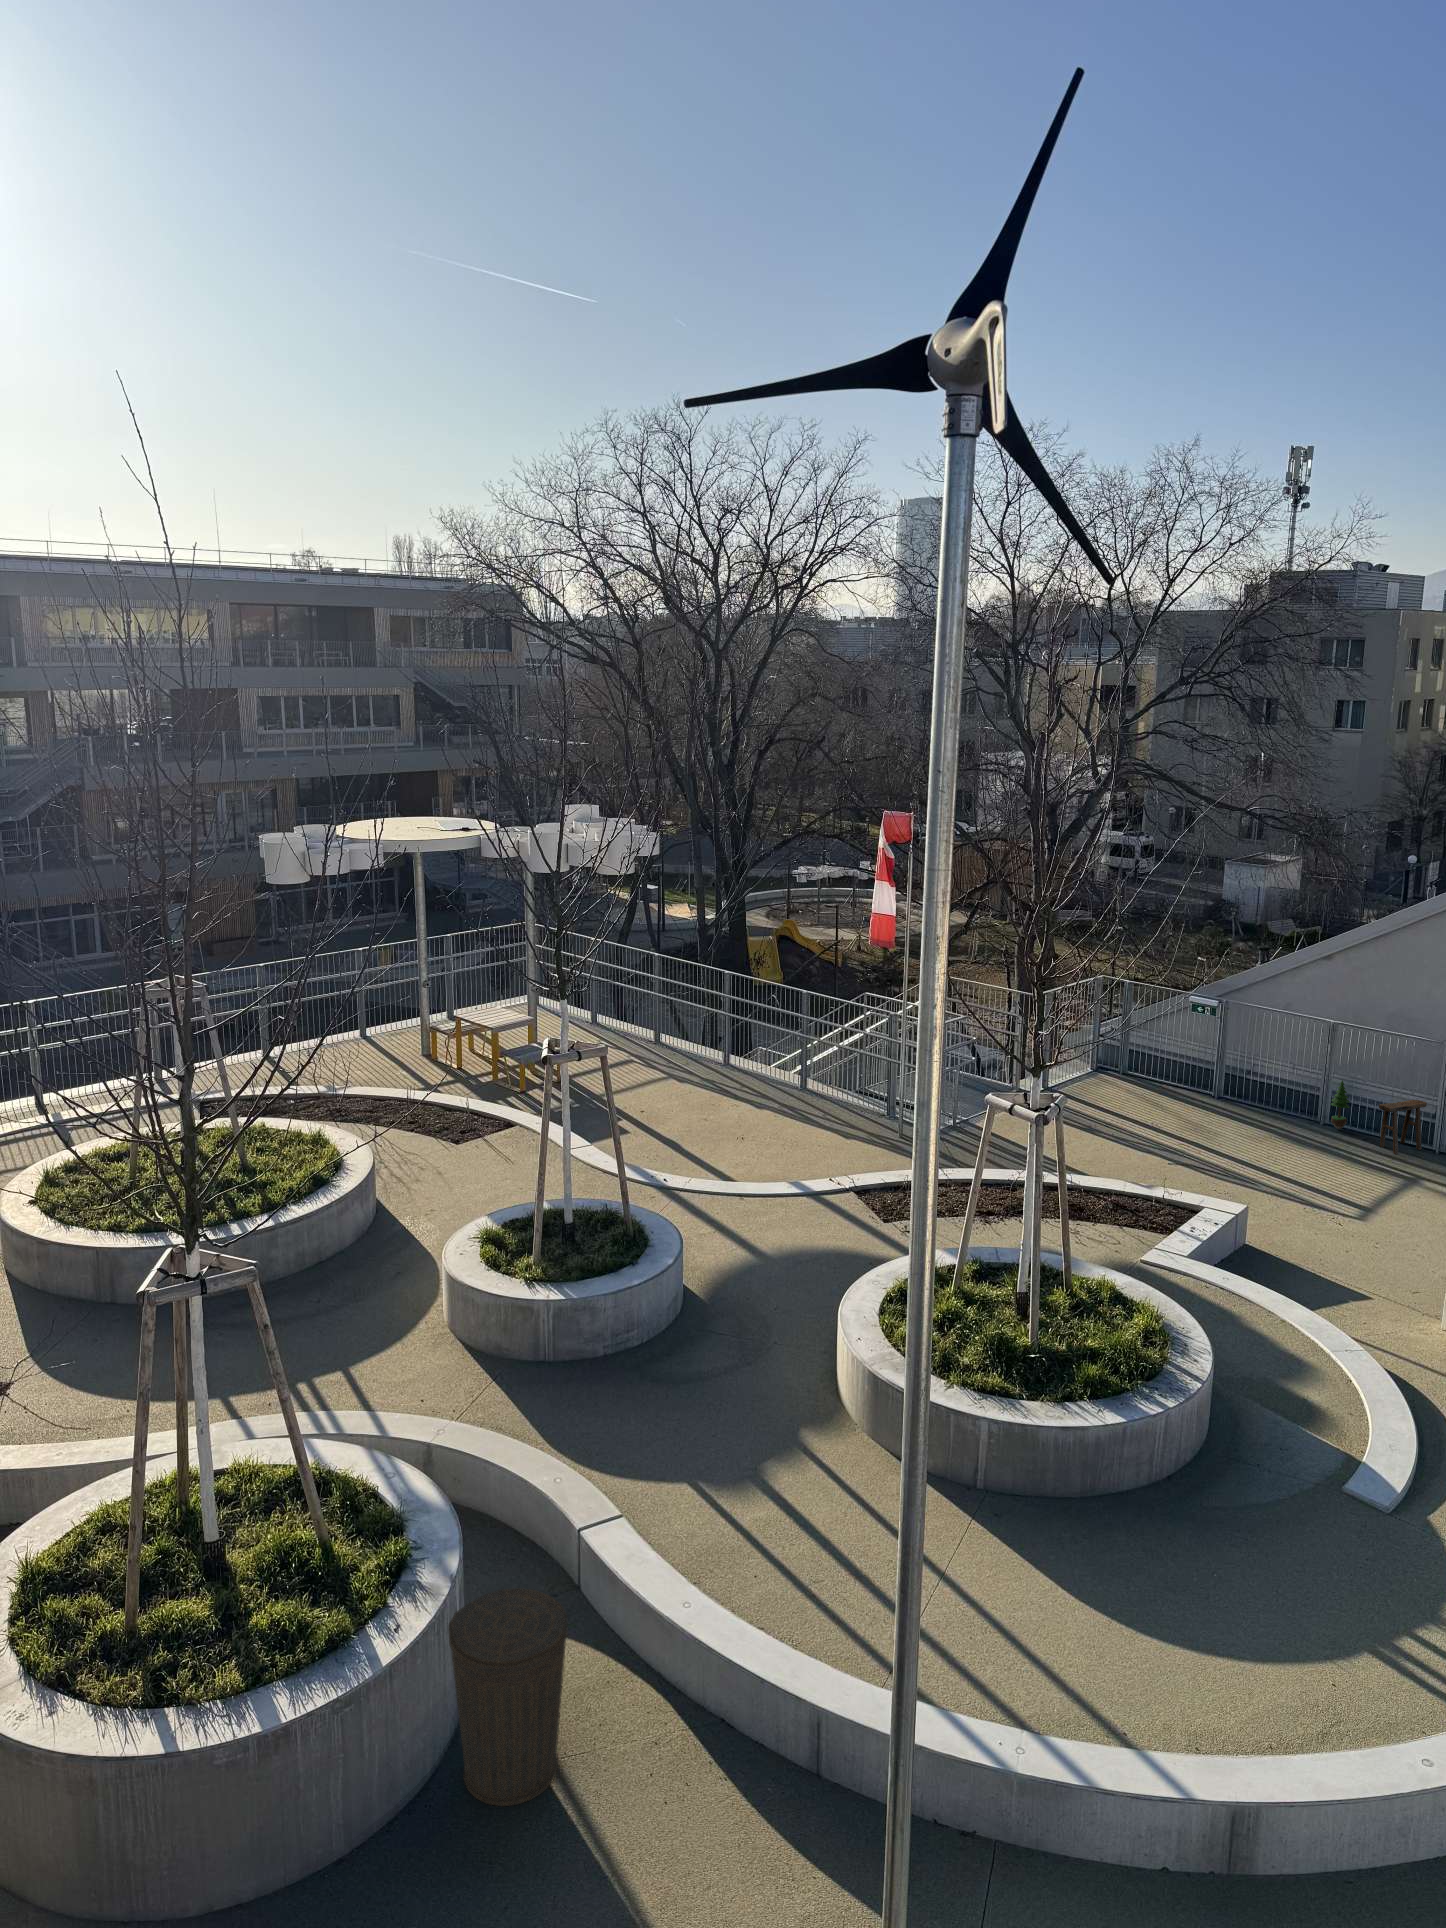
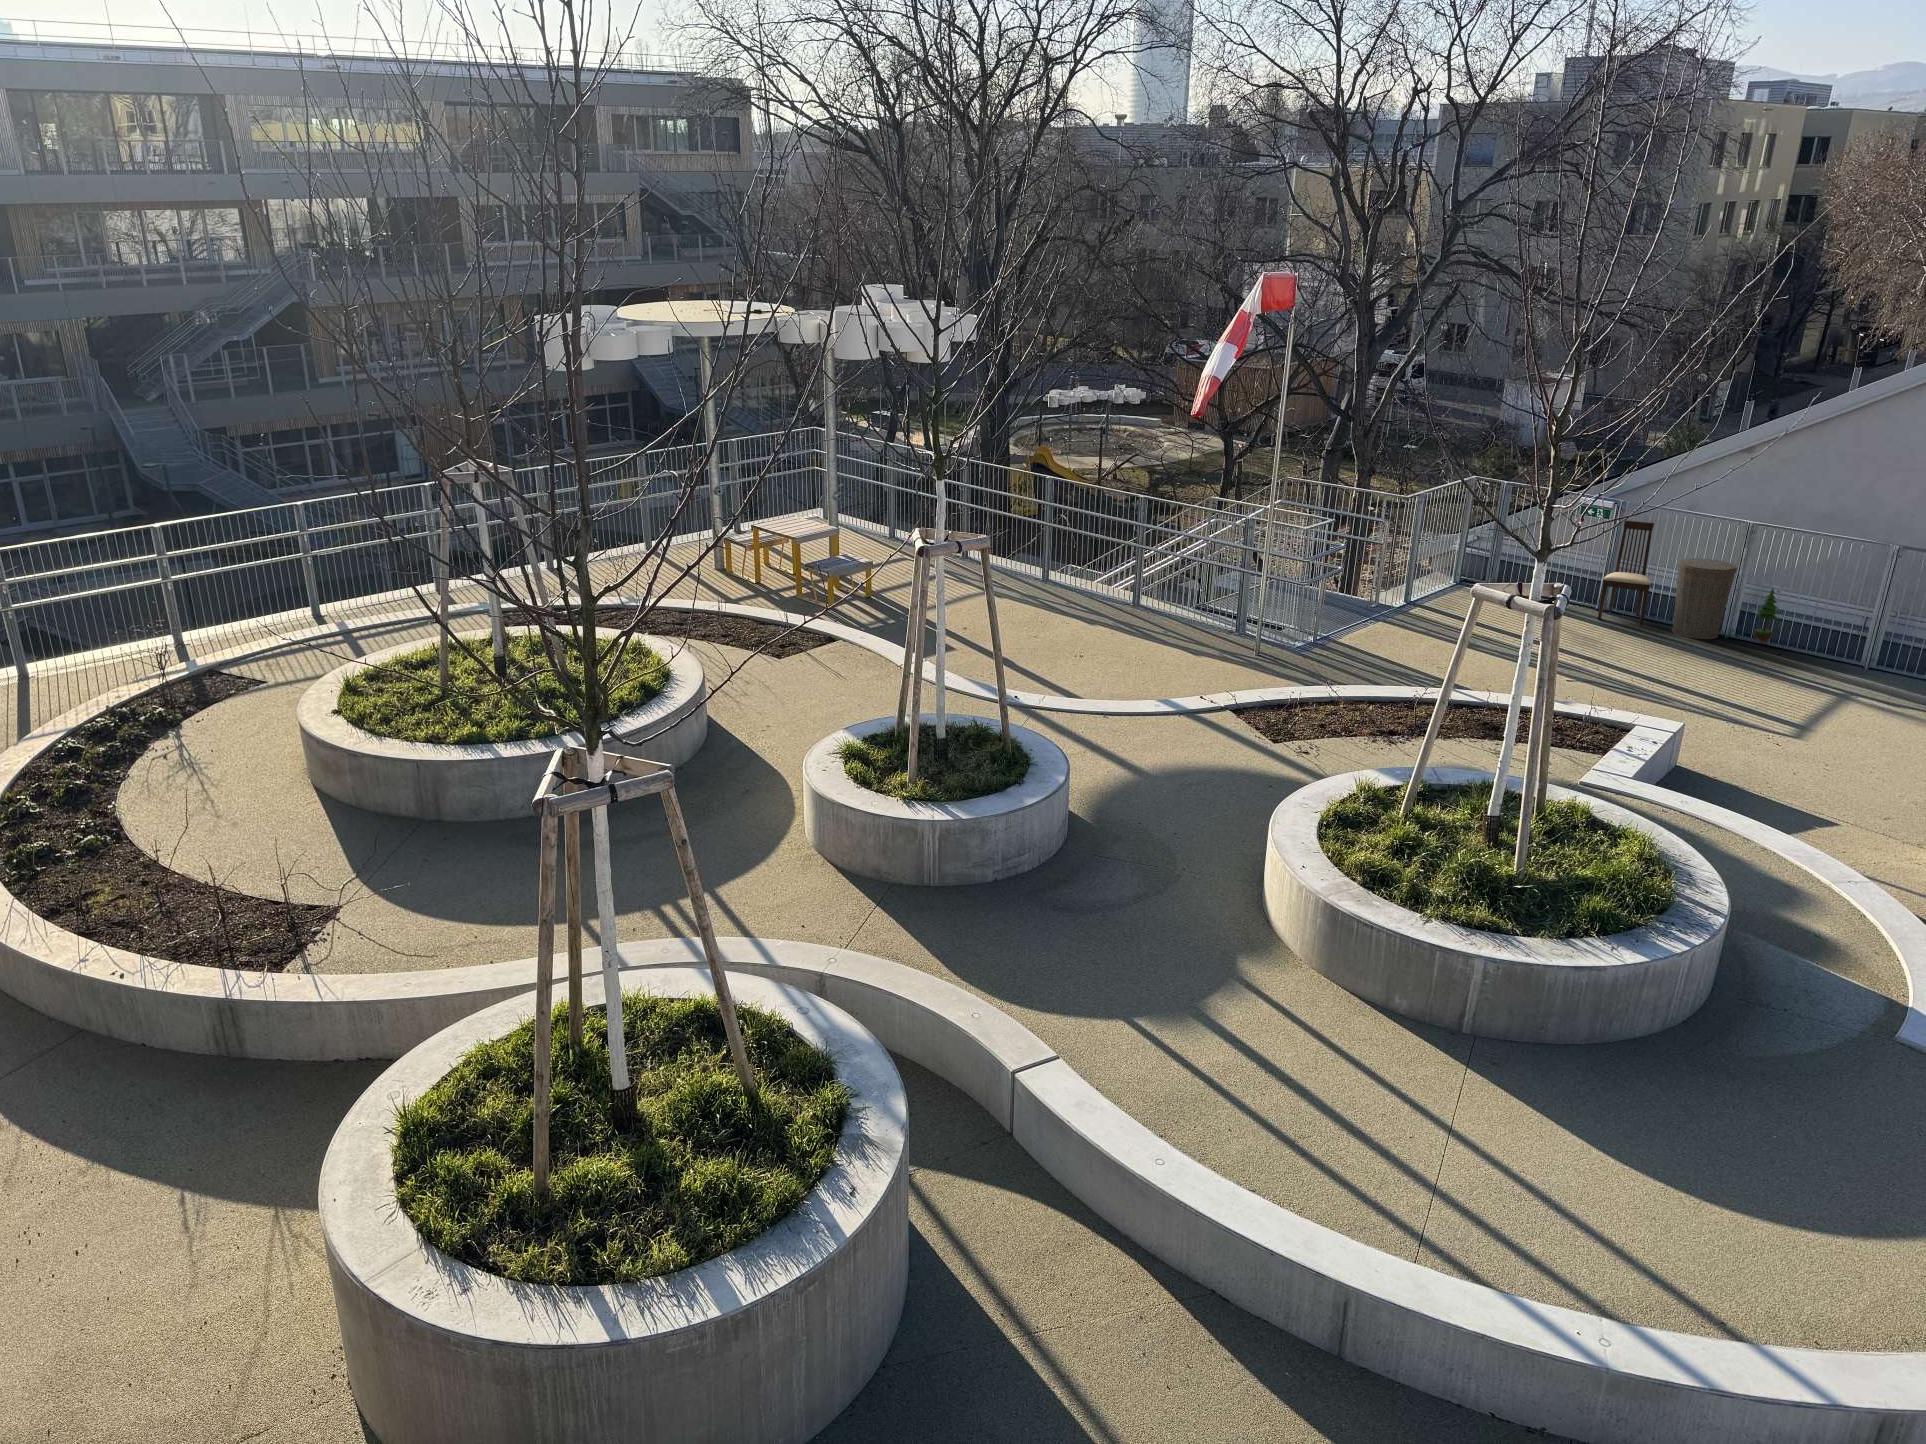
chair: none [1202,1018,1245,1112] -> present [1598,520,1654,625]
stool: present [1379,1100,1427,1154] -> none [1815,609,1876,670]
trash can: present [448,1588,568,1806] -> present [1672,559,1737,639]

